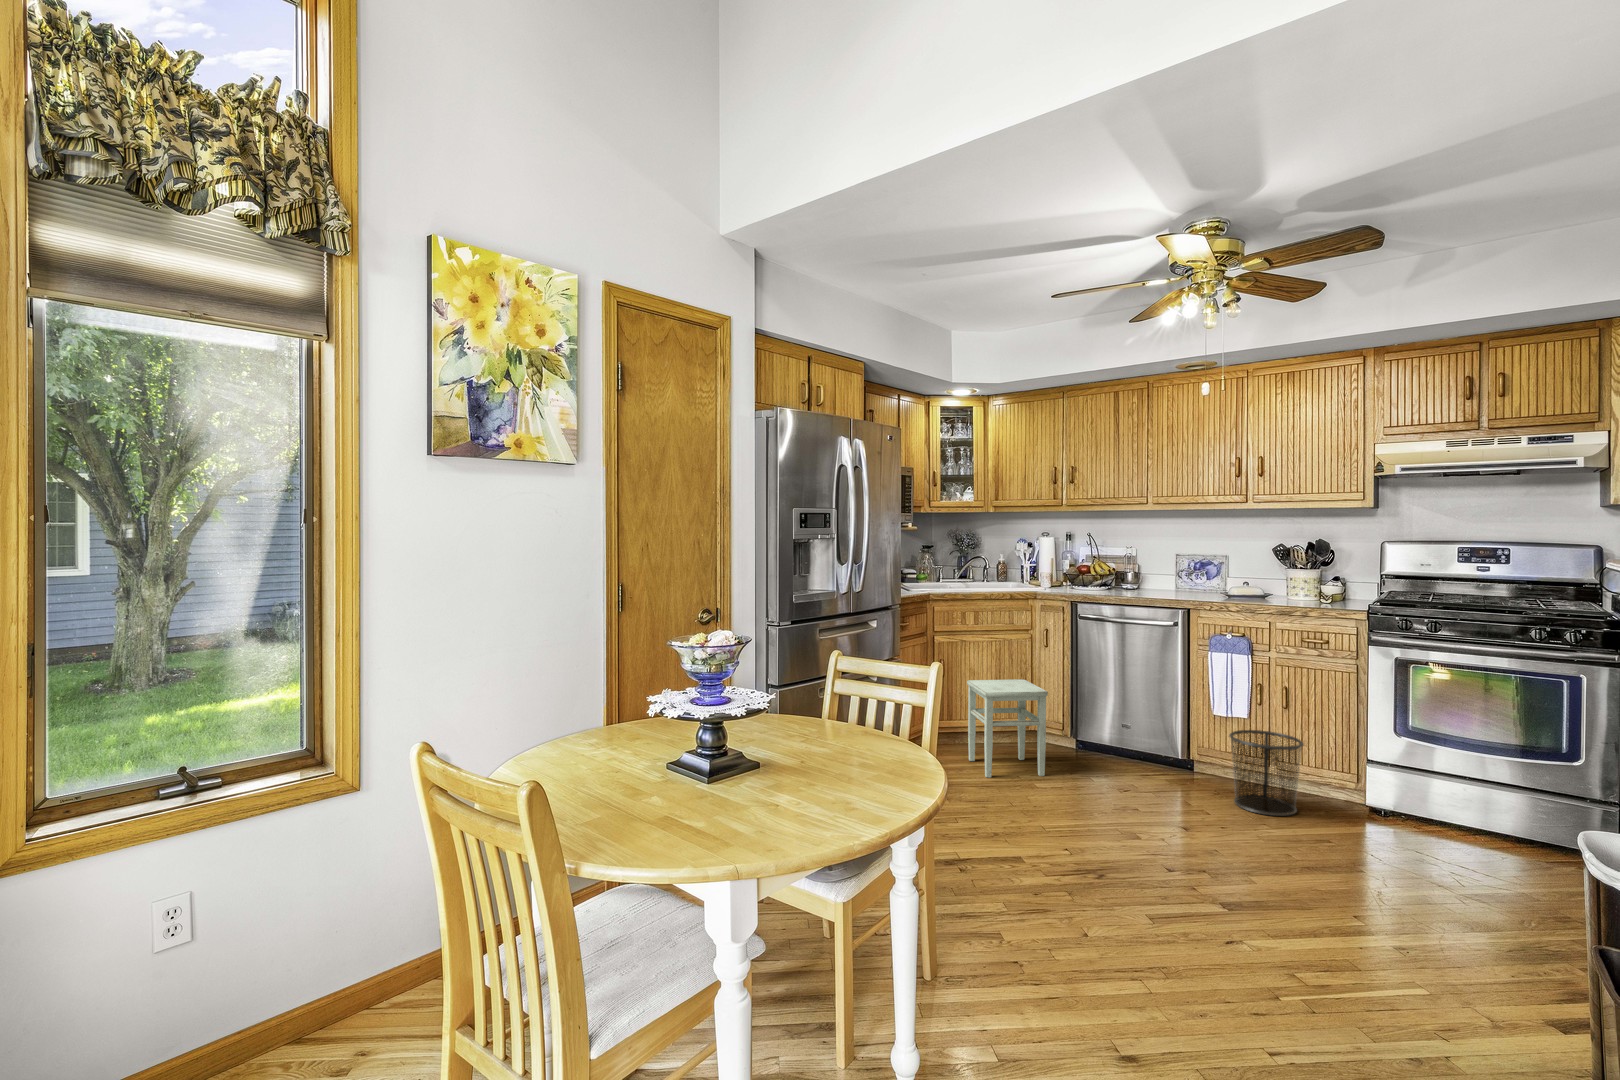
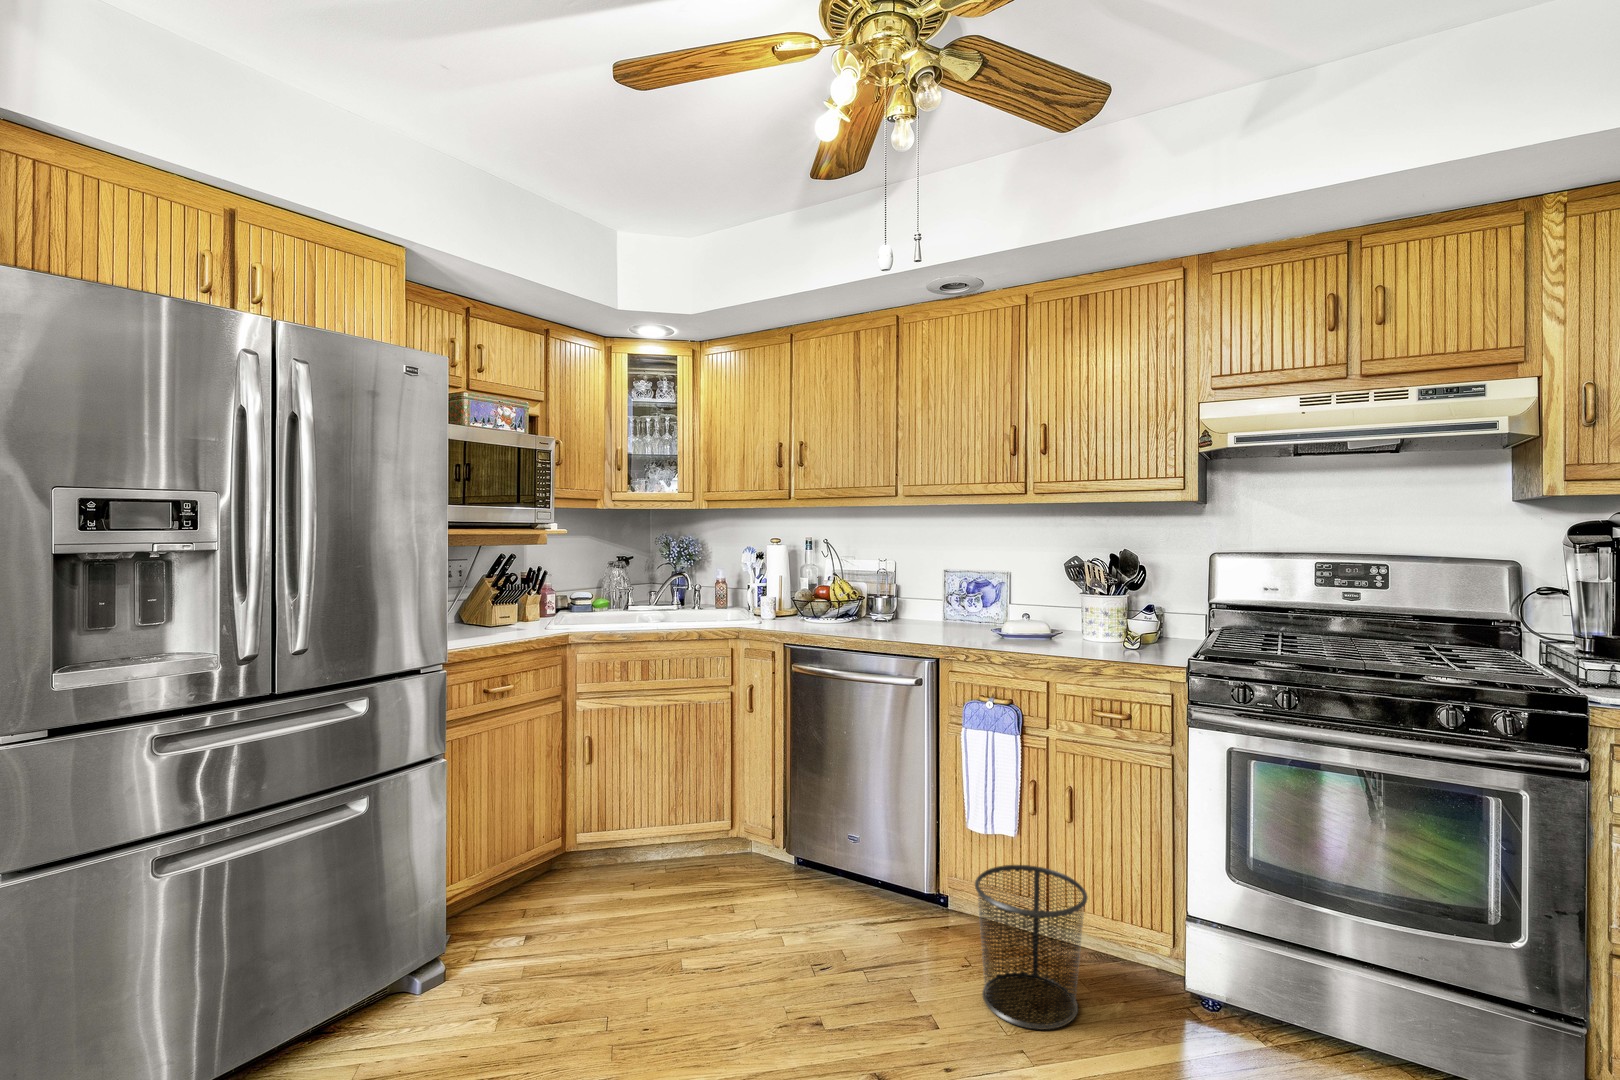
stool: present [967,679,1048,777] -> none [598,772,708,954]

